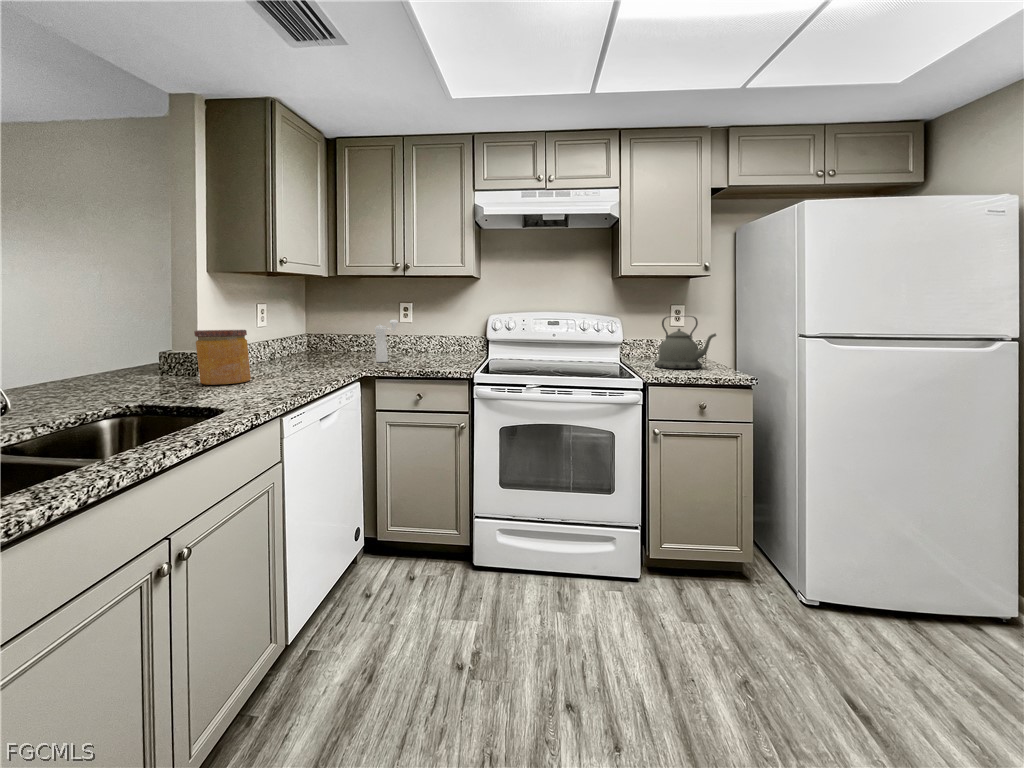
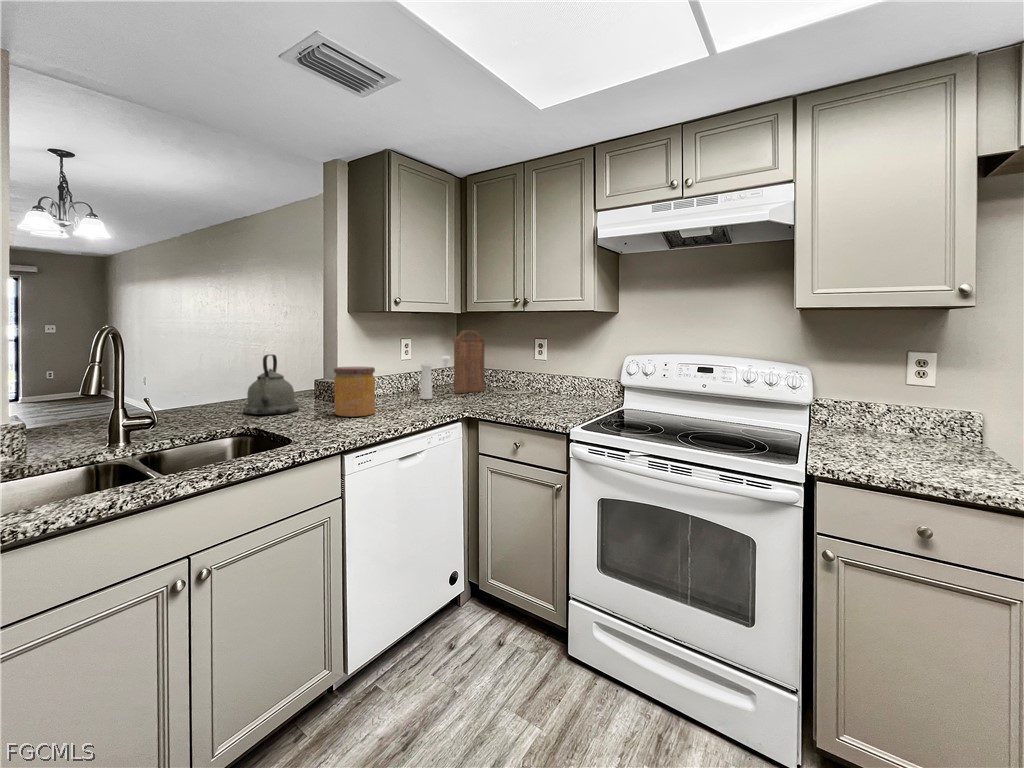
cutting board: none [305,295,337,360] -> present [454,330,485,393]
kettle: present [655,316,716,369] -> present [243,355,299,415]
pepper mill: present [375,320,398,362] -> present [421,356,450,399]

